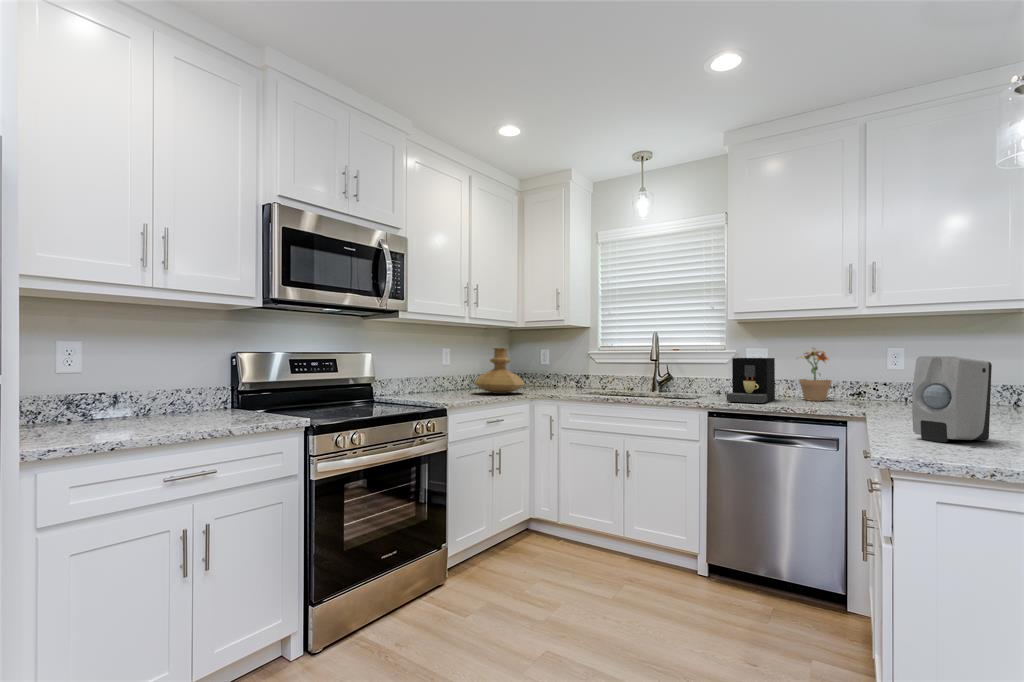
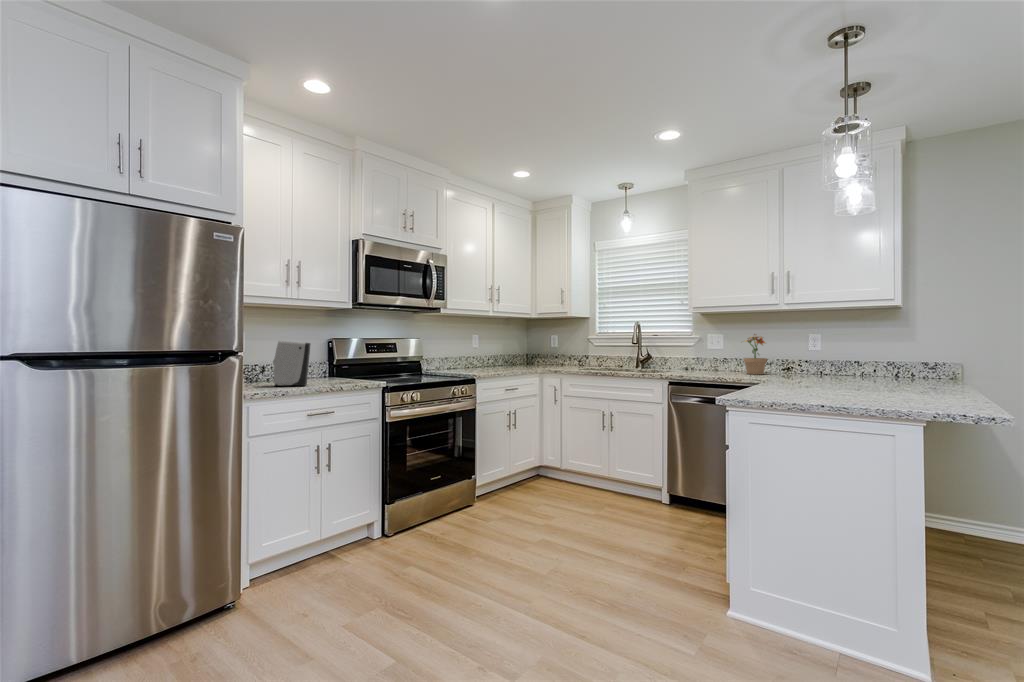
vase: present [474,348,525,394] -> none [497,335,536,370]
soap dispenser: present [912,356,992,442] -> present [273,341,310,386]
coffee maker: present [727,358,775,403] -> none [684,342,725,375]

